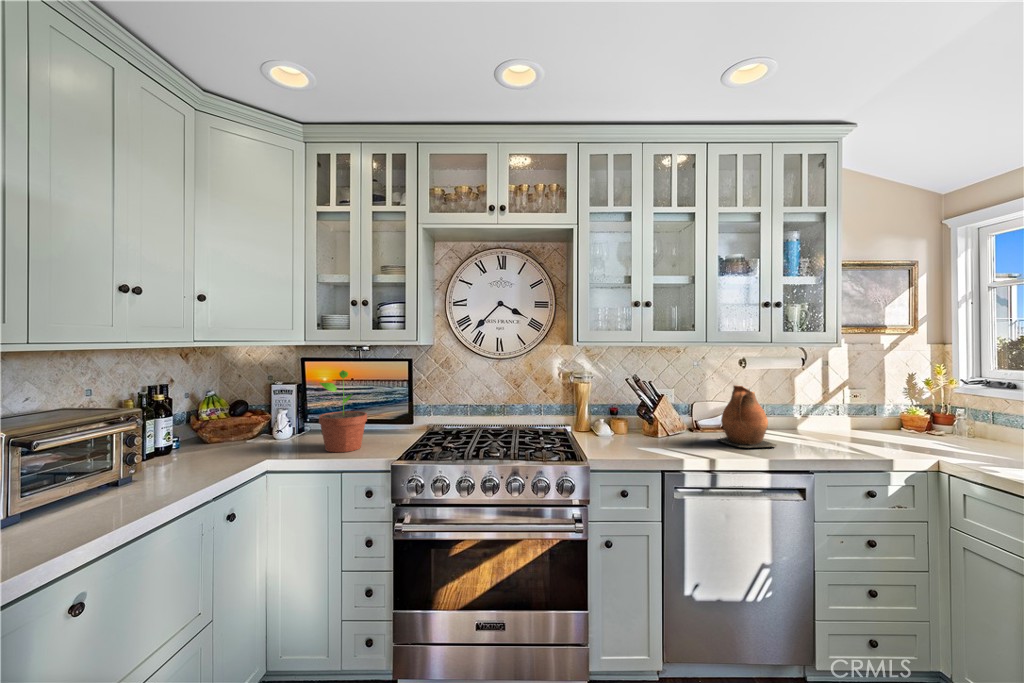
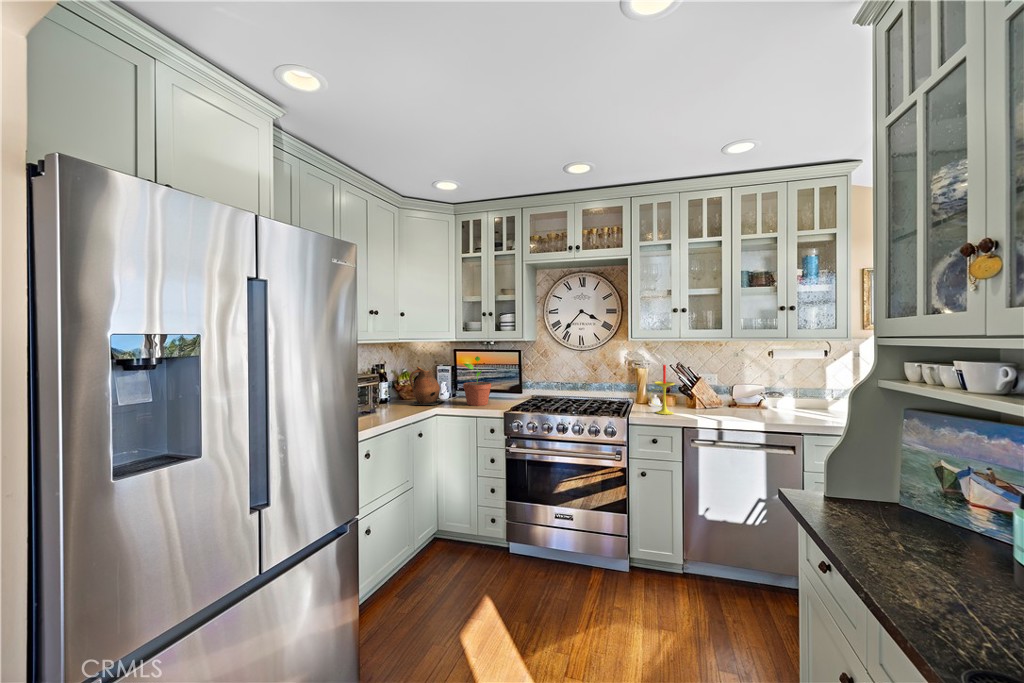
candle: none [611,378,645,452] -> present [650,365,674,414]
ceramic pitcher: present [718,385,777,447] -> present [409,366,444,405]

